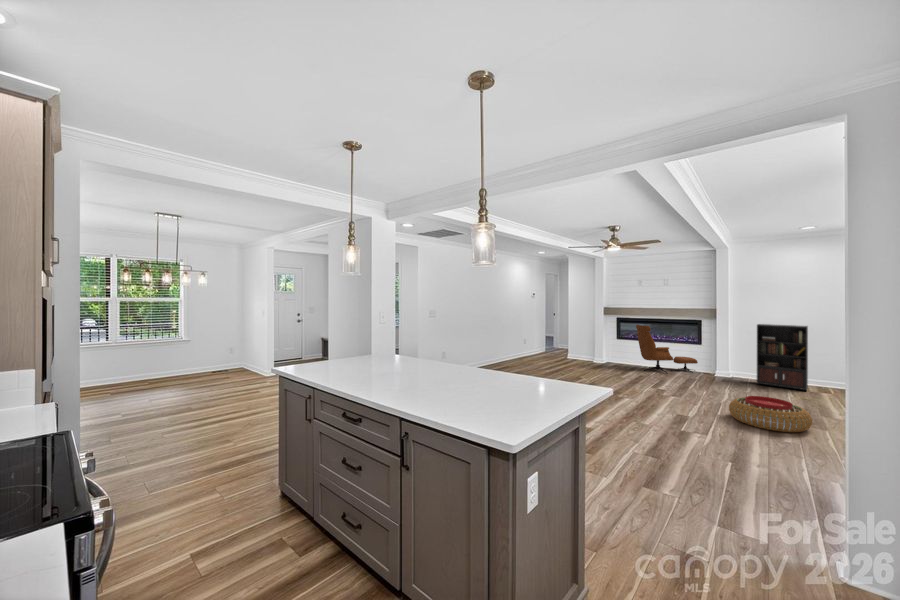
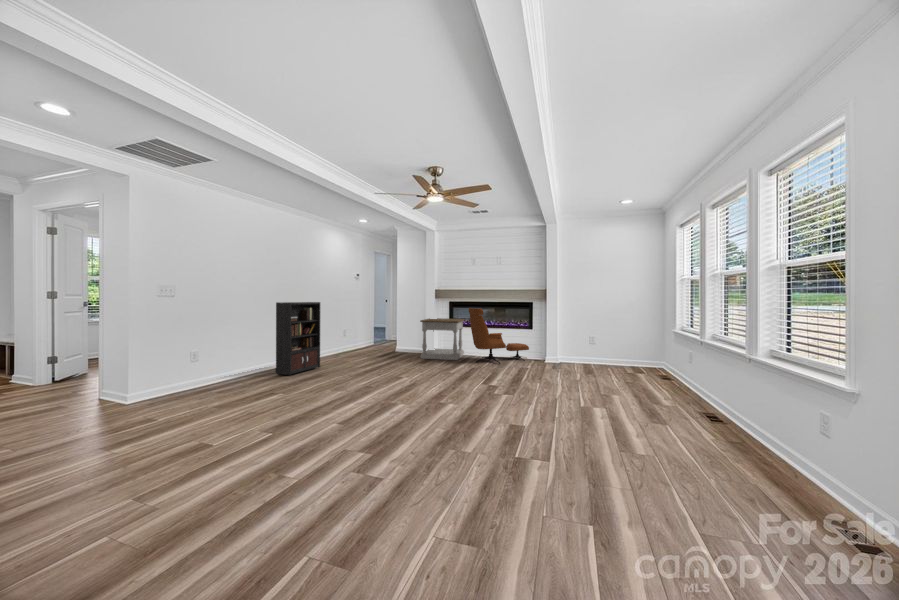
bookcase: present [757,324,808,390] -> present [276,302,320,375]
side table: none [591,331,631,368] -> present [420,318,464,360]
pouf: present [729,396,812,432] -> none [569,388,657,435]

